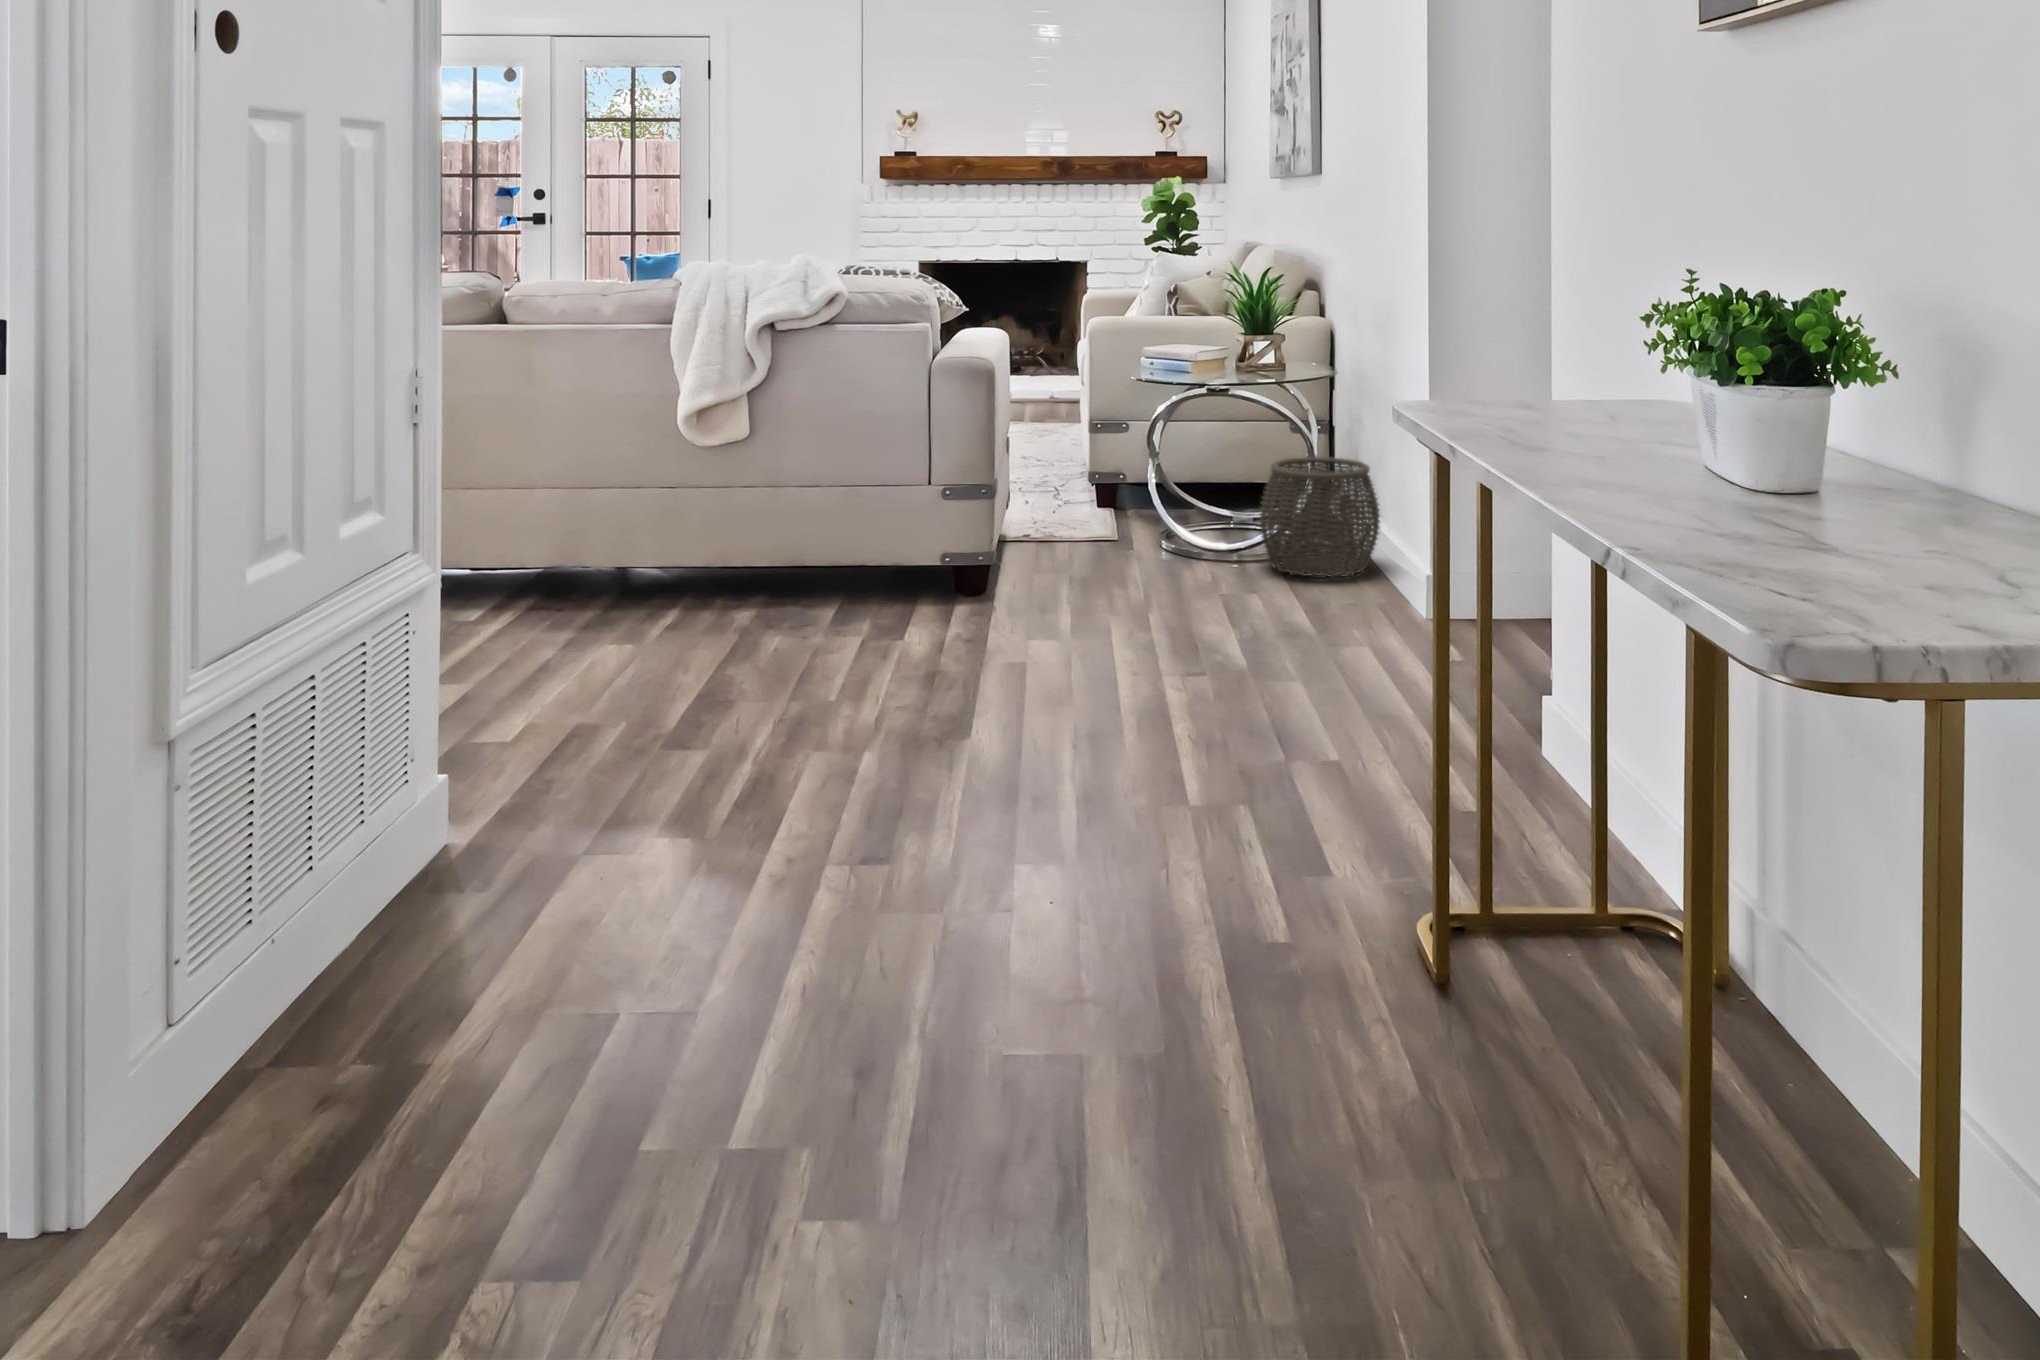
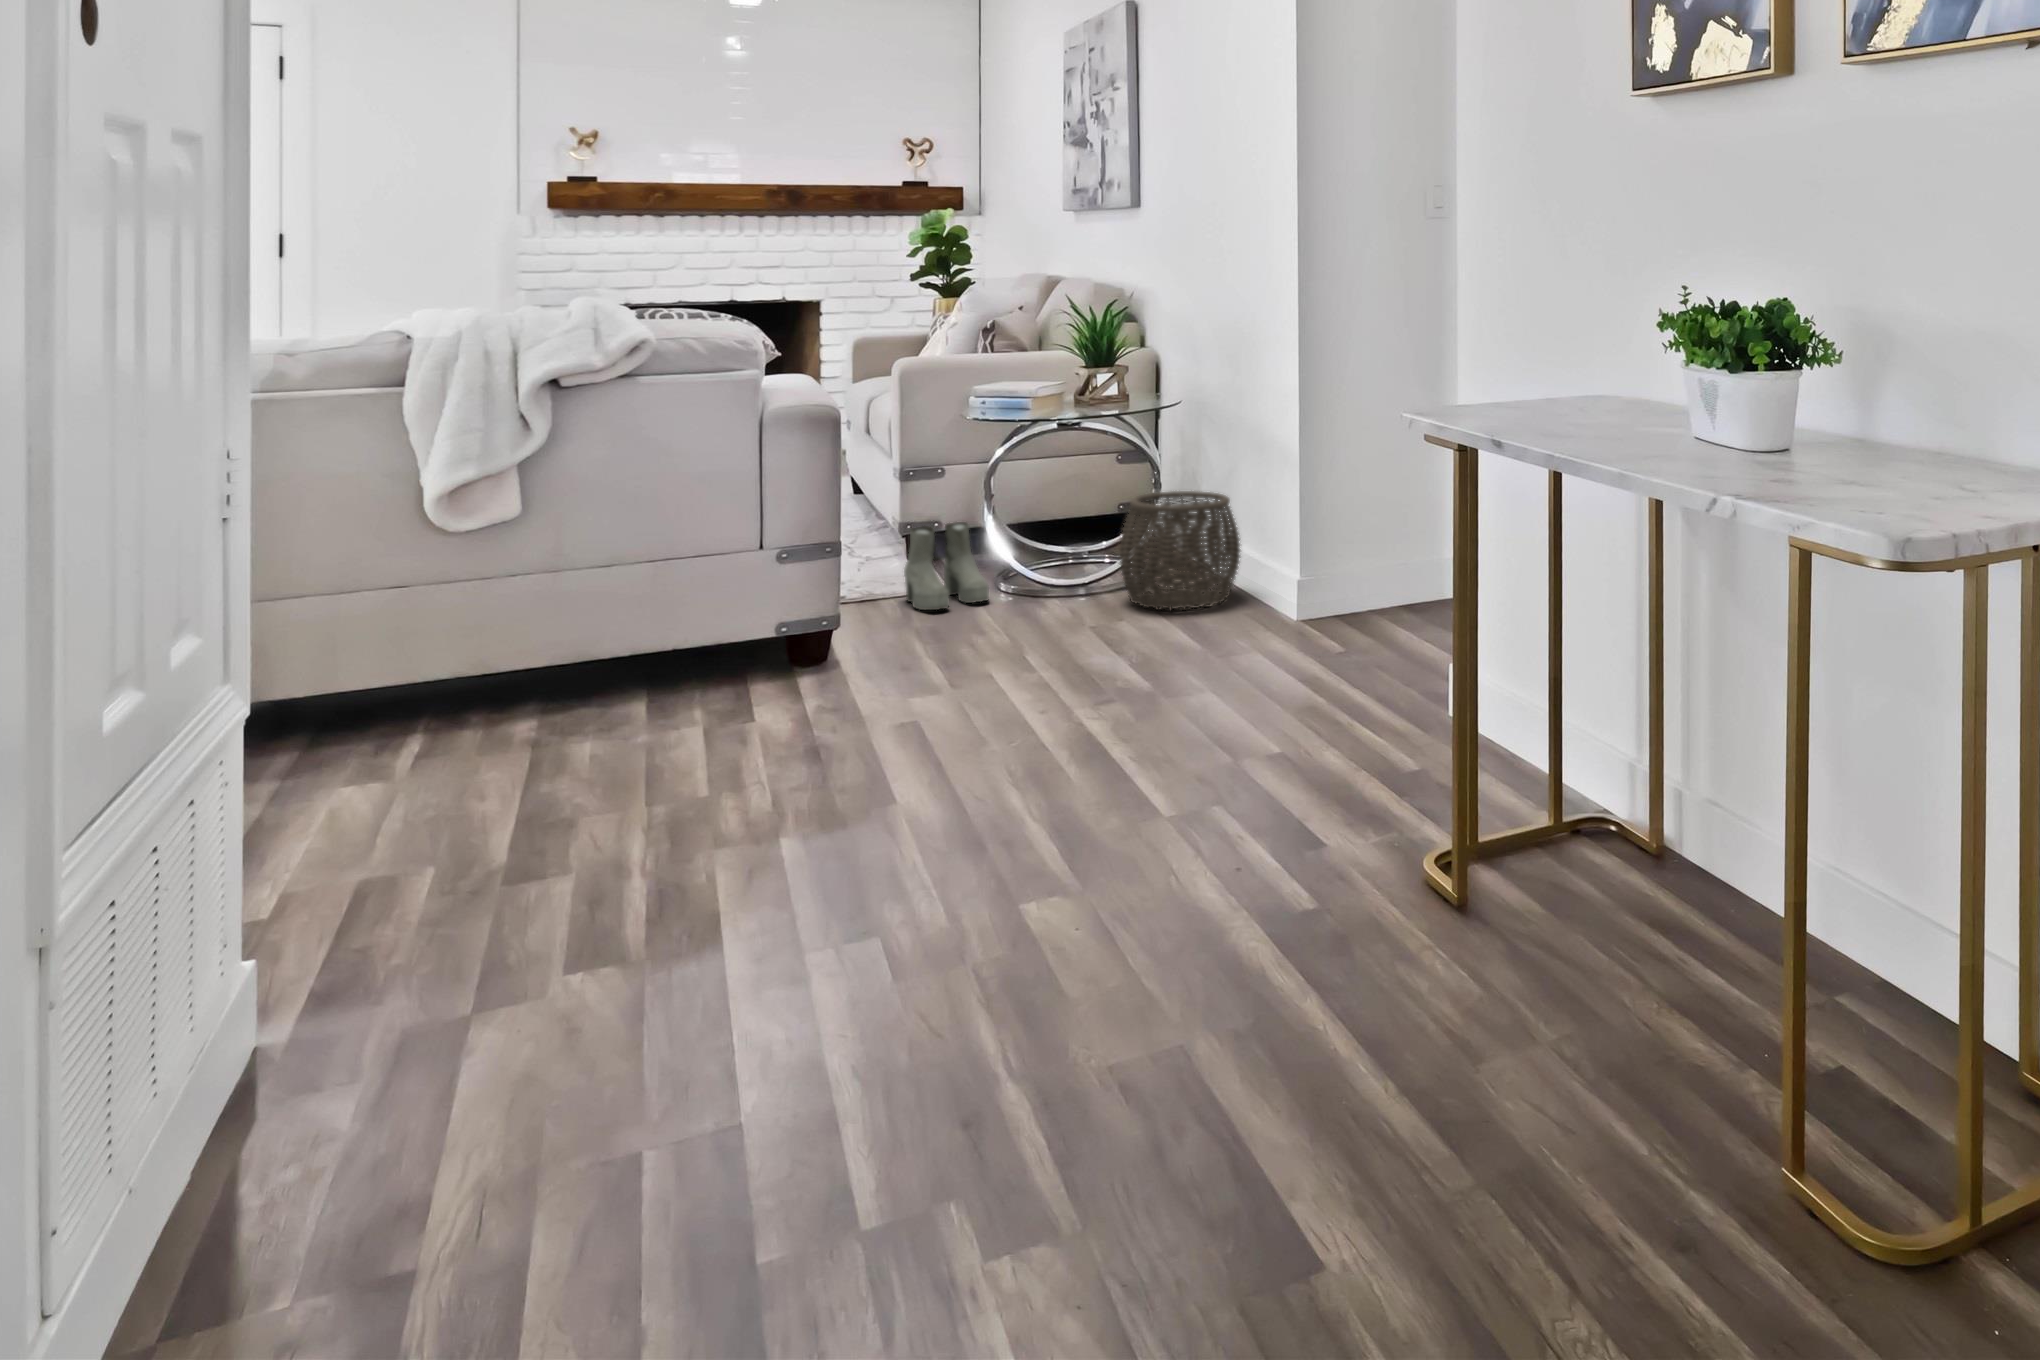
boots: none [1075,475,1146,556] -> present [904,522,989,610]

